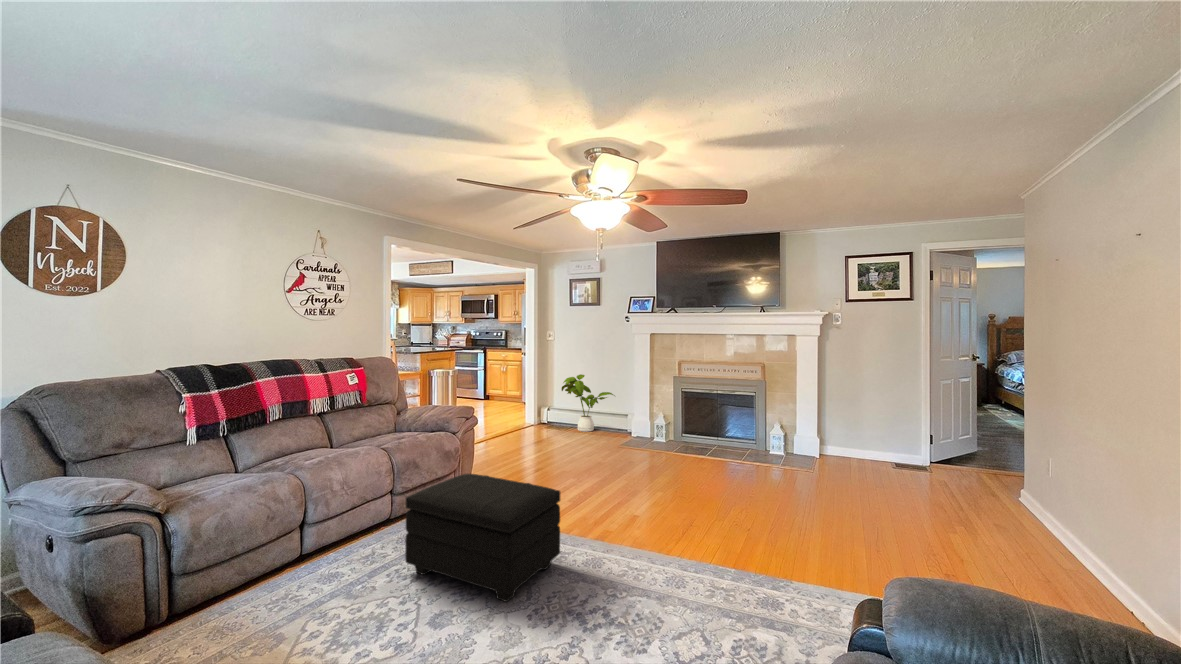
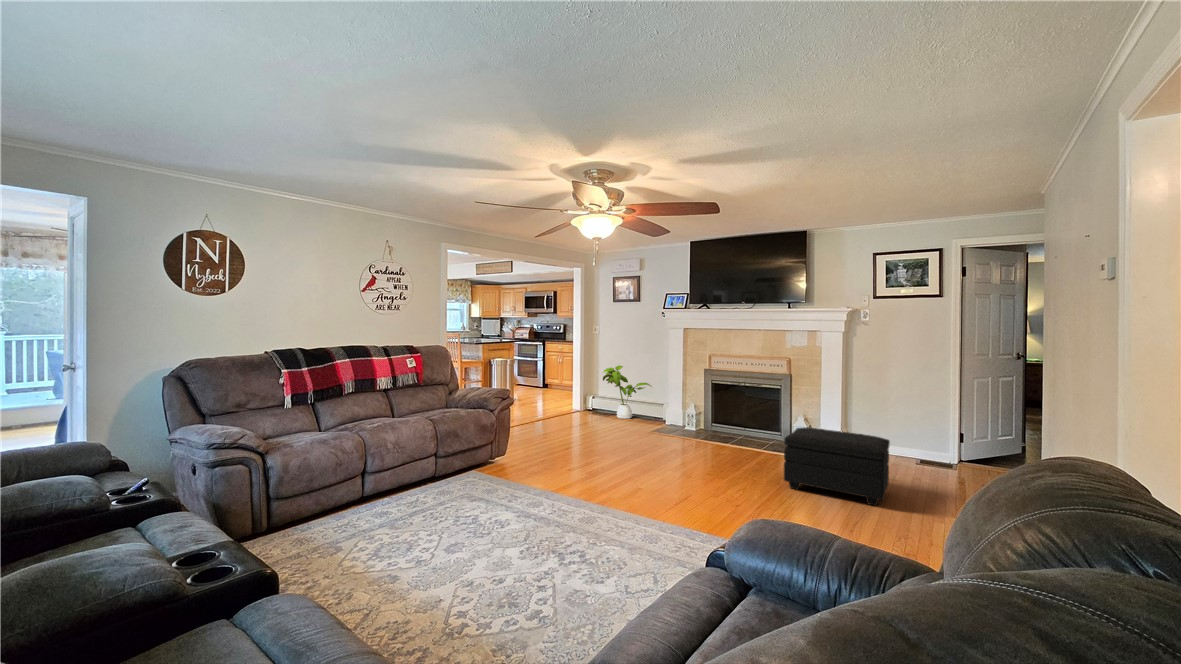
footstool: present [405,474,560,602] -> present [784,428,890,506]

